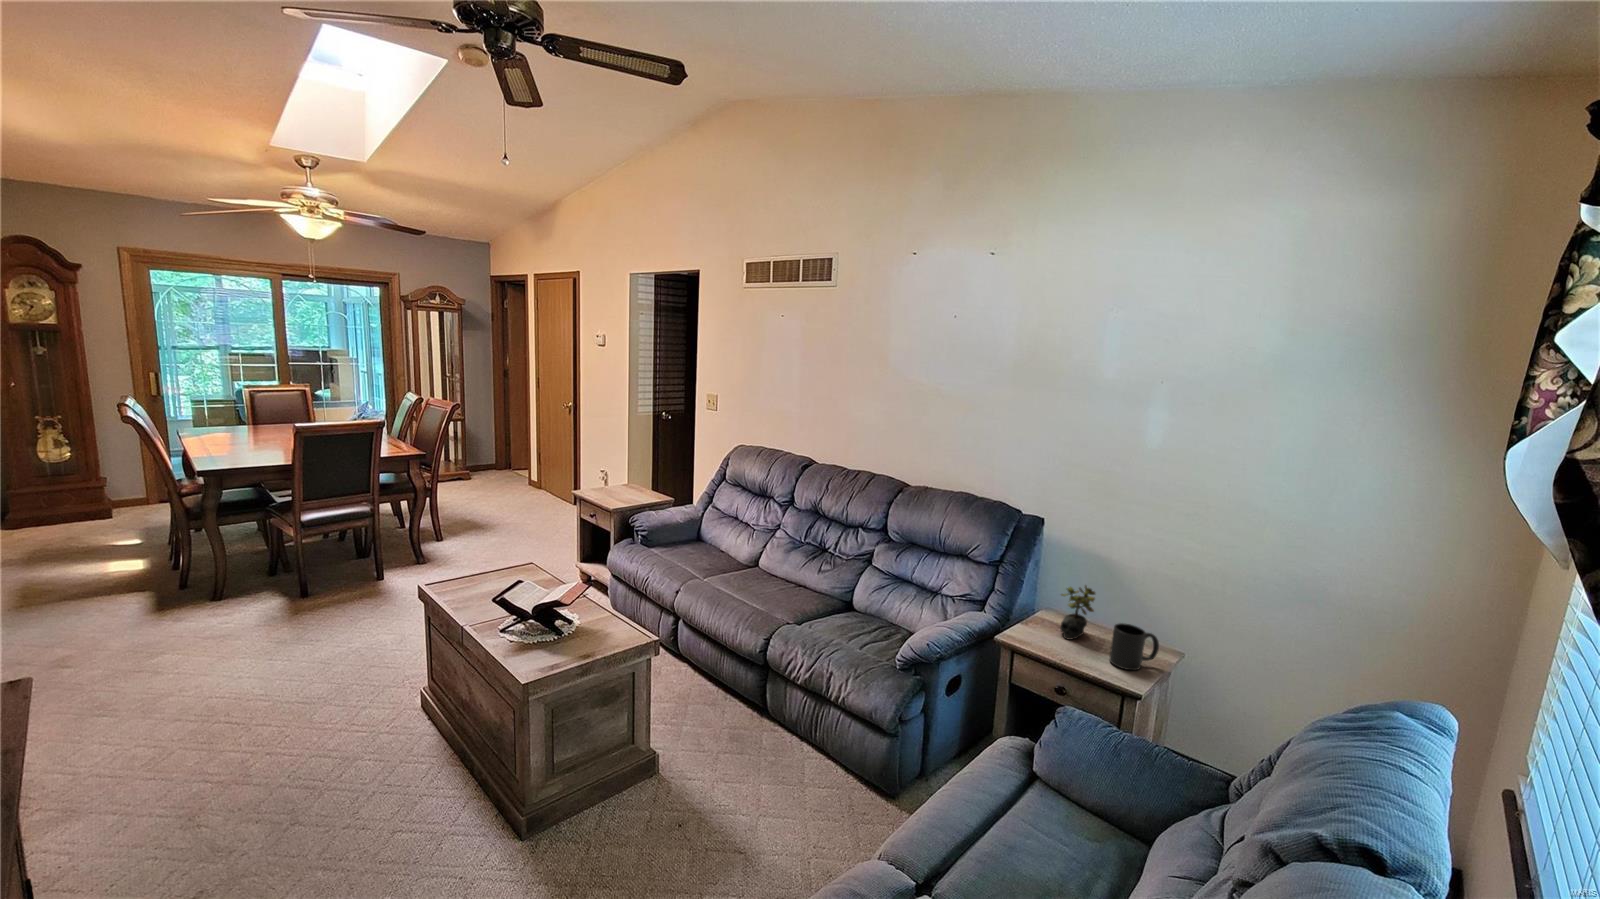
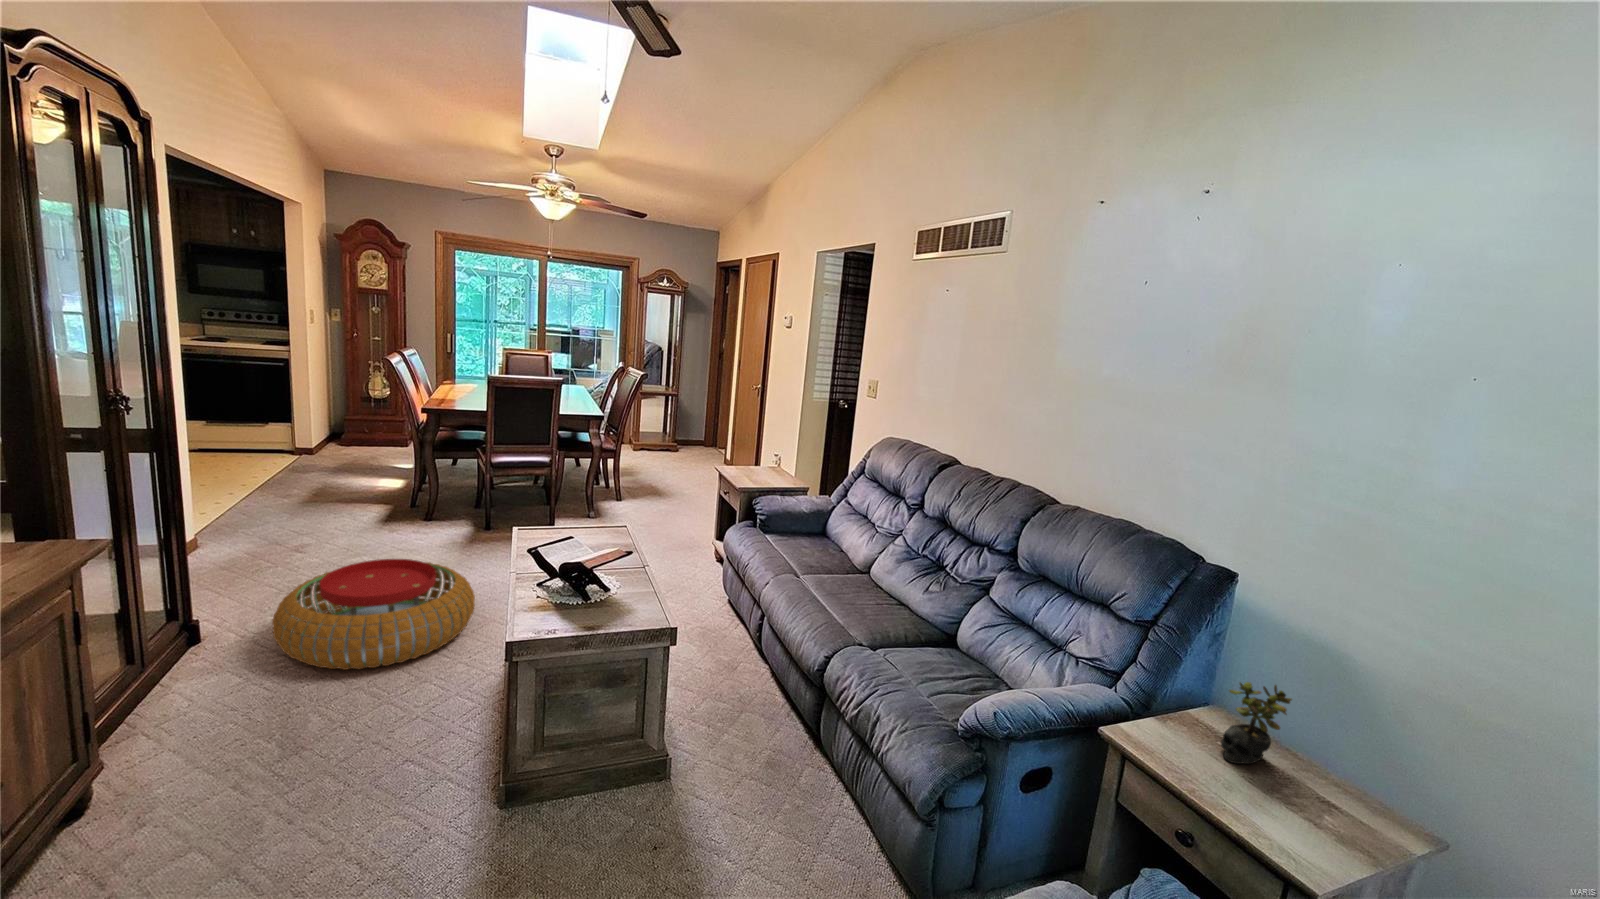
mug: present [1110,623,1159,670] -> none [1289,760,1391,847]
pouf: none [118,643,368,785] -> present [272,559,475,670]

